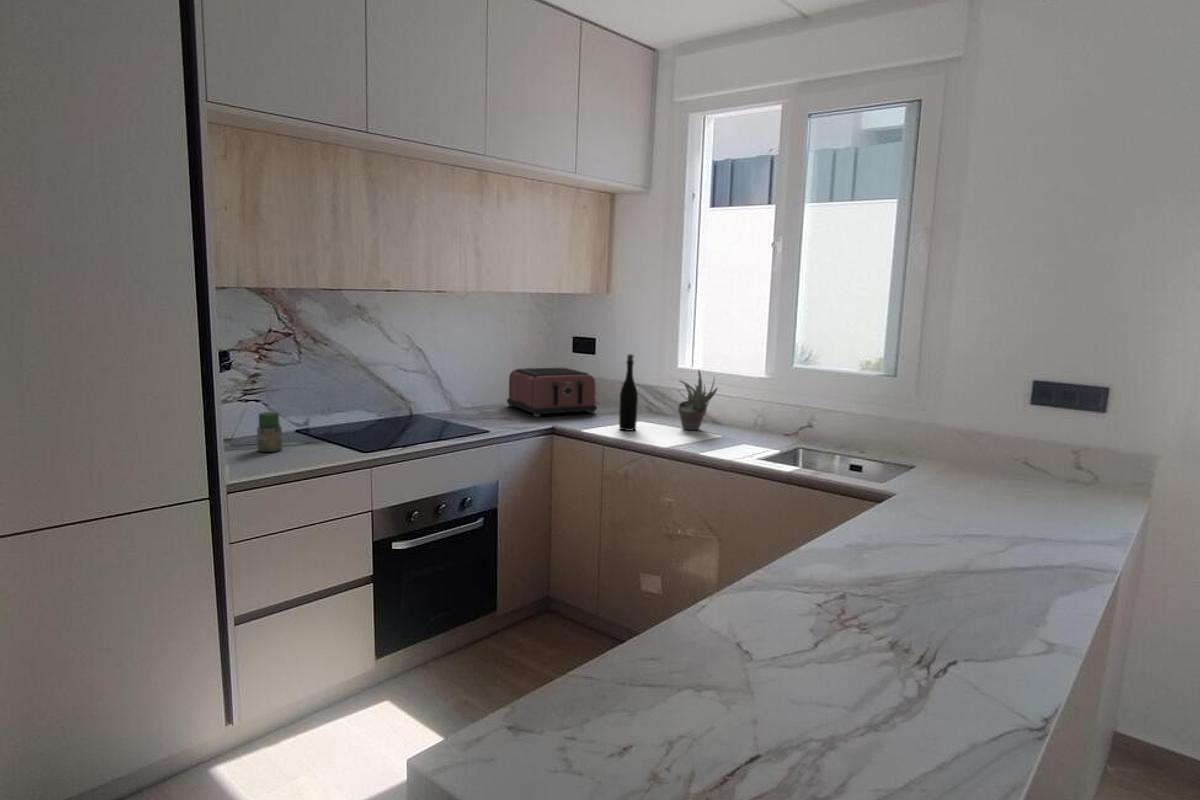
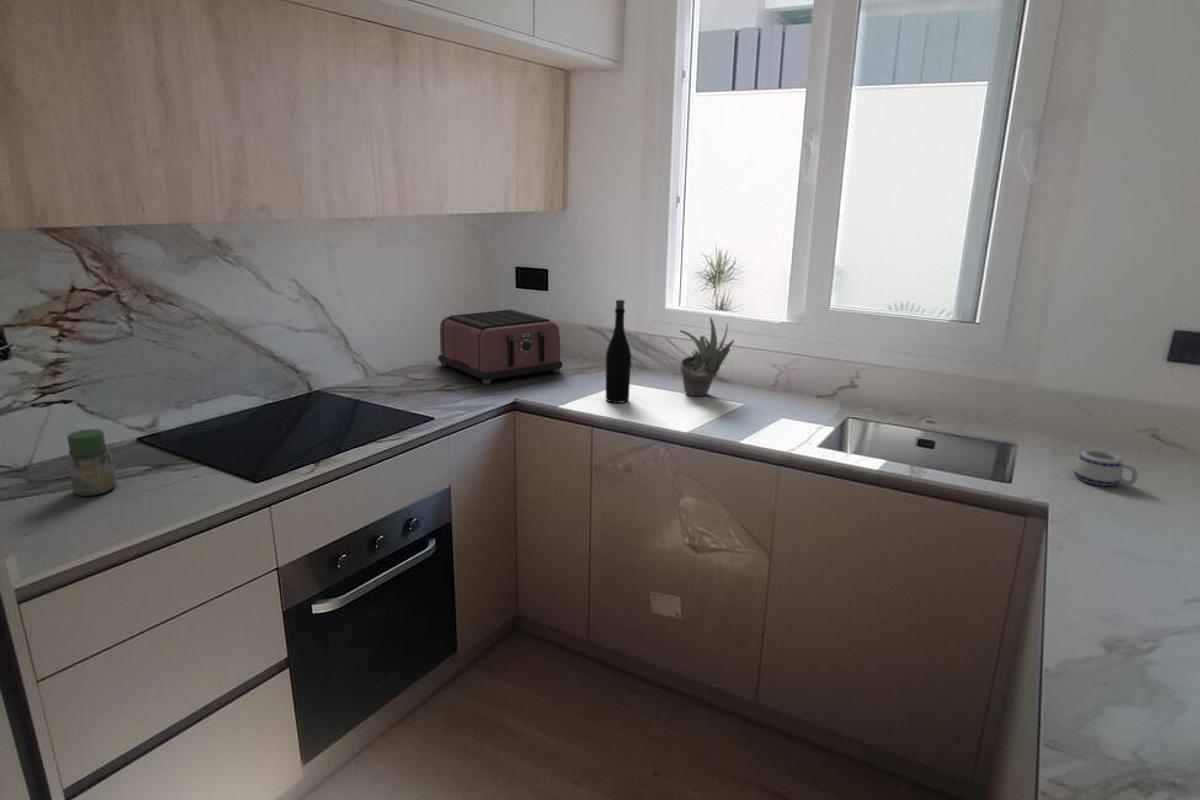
mug: none [942,463,984,488] -> present [1074,450,1138,486]

